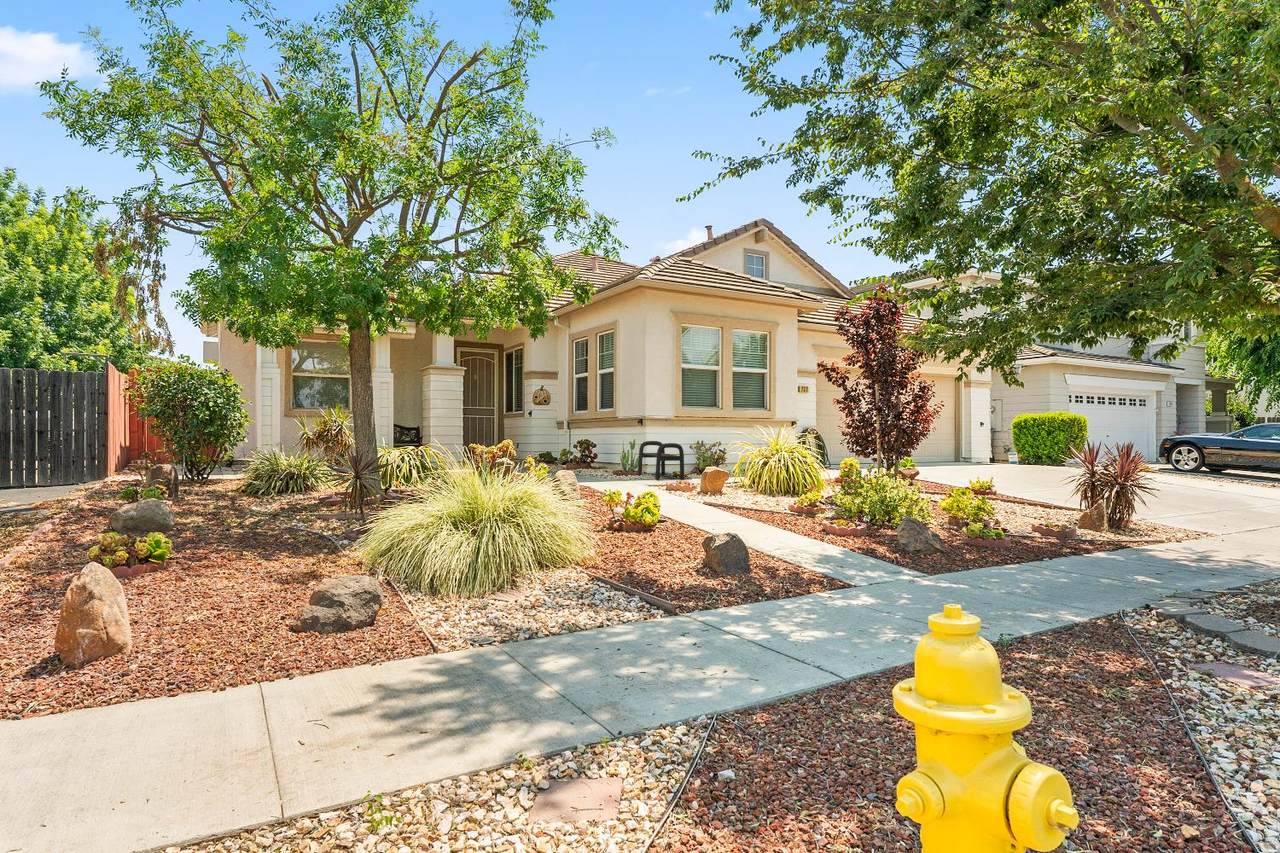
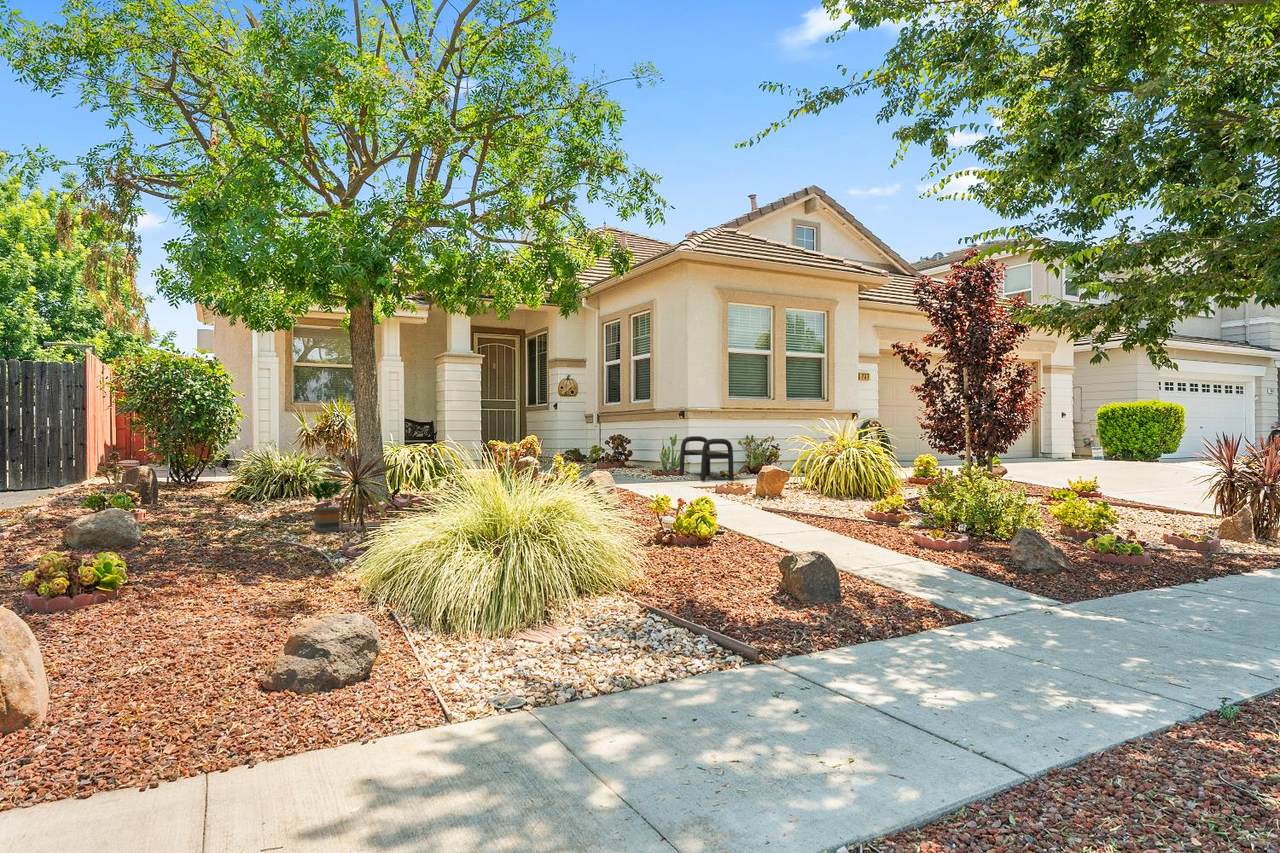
potted tree: none [313,477,348,521] -> present [309,481,346,533]

